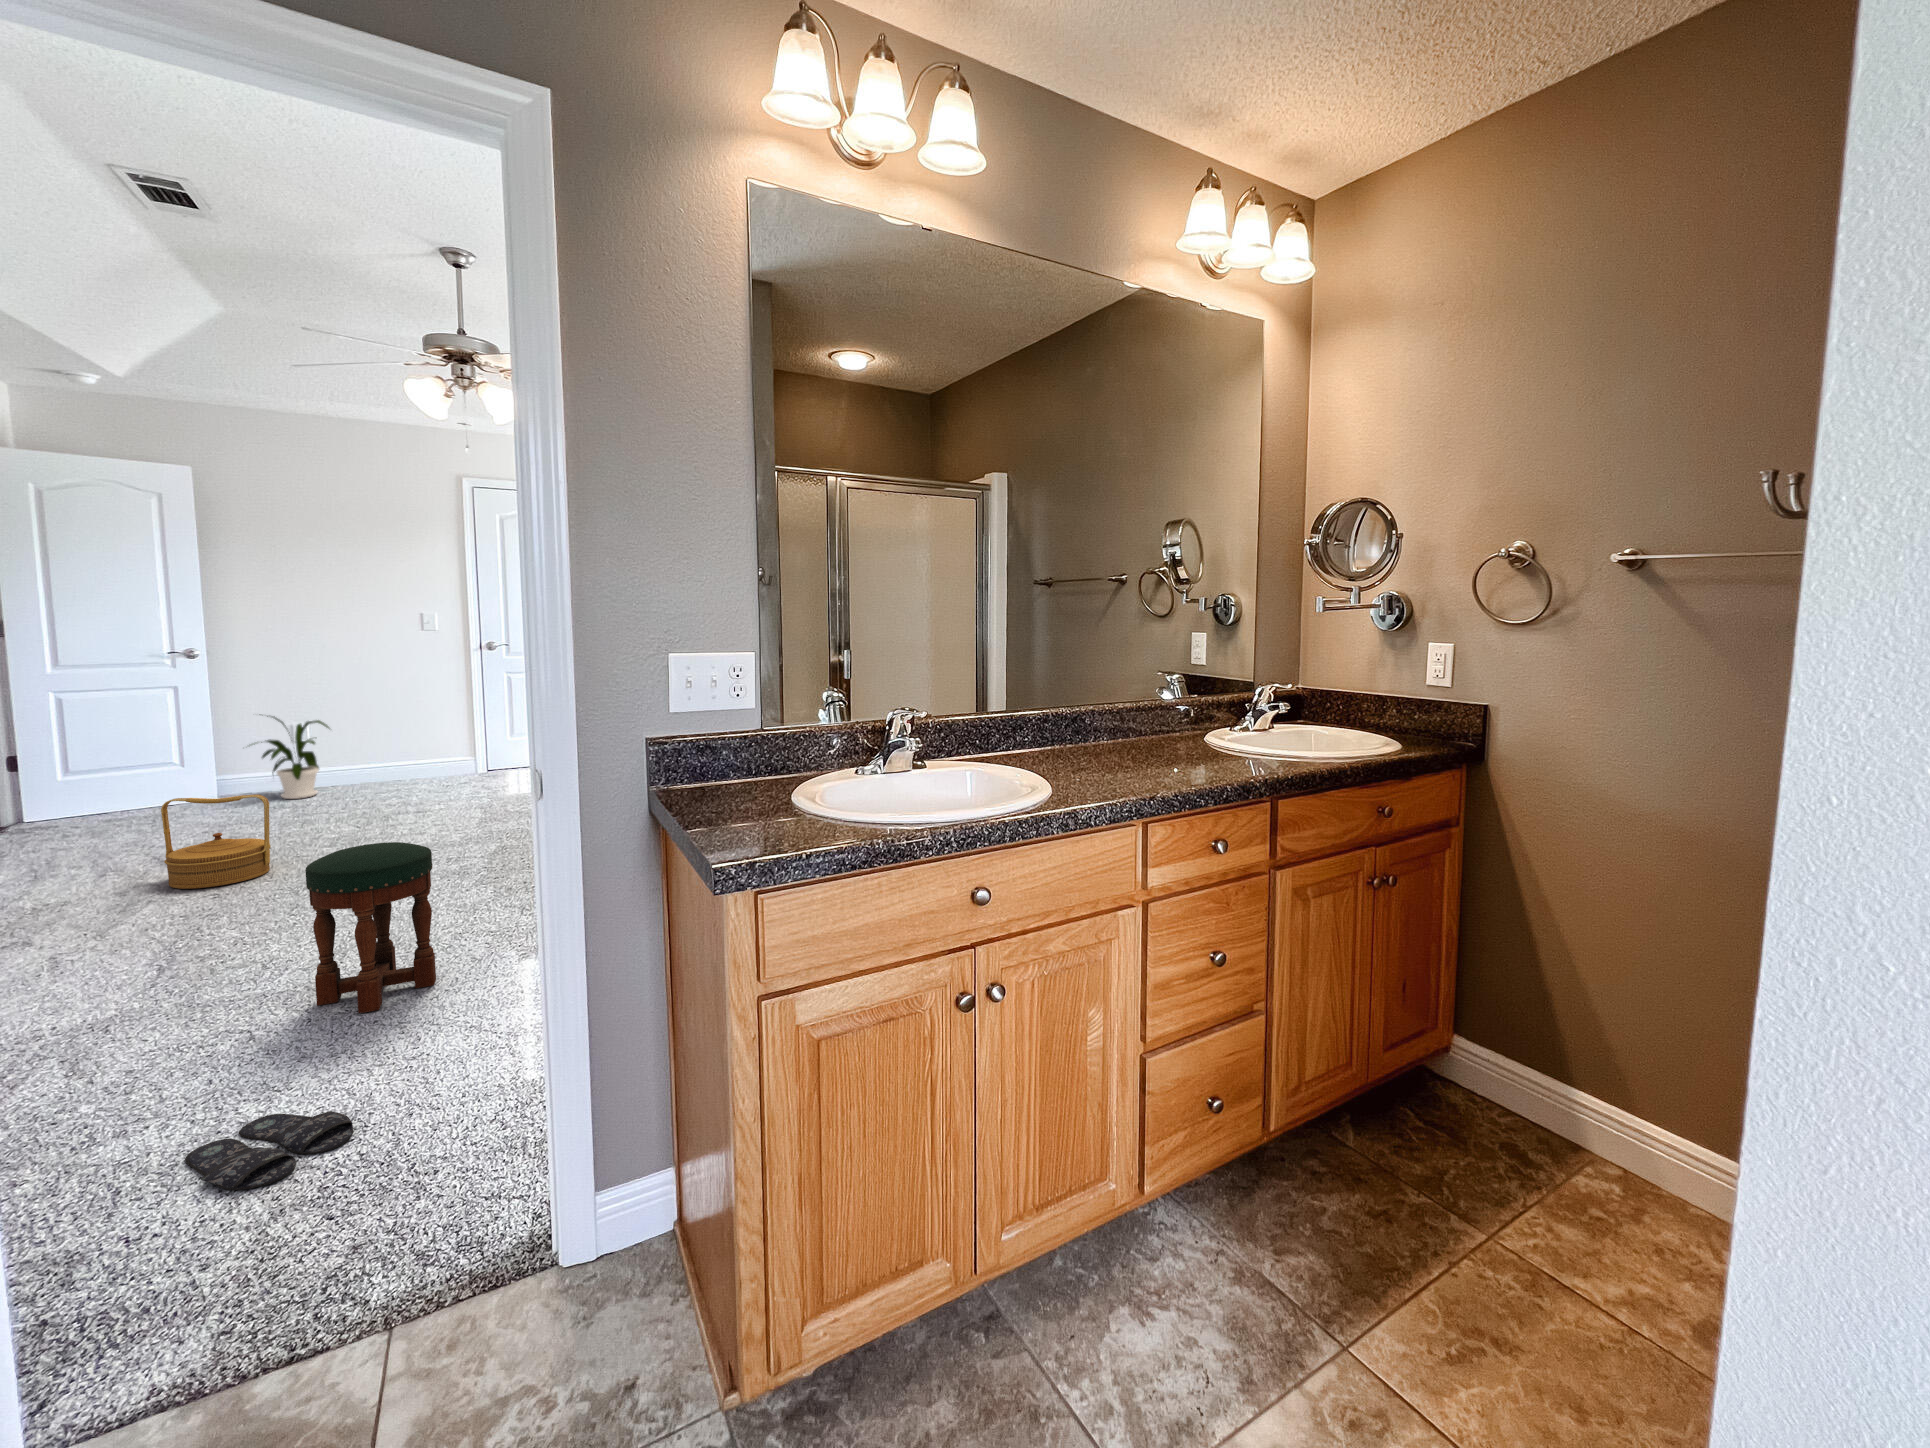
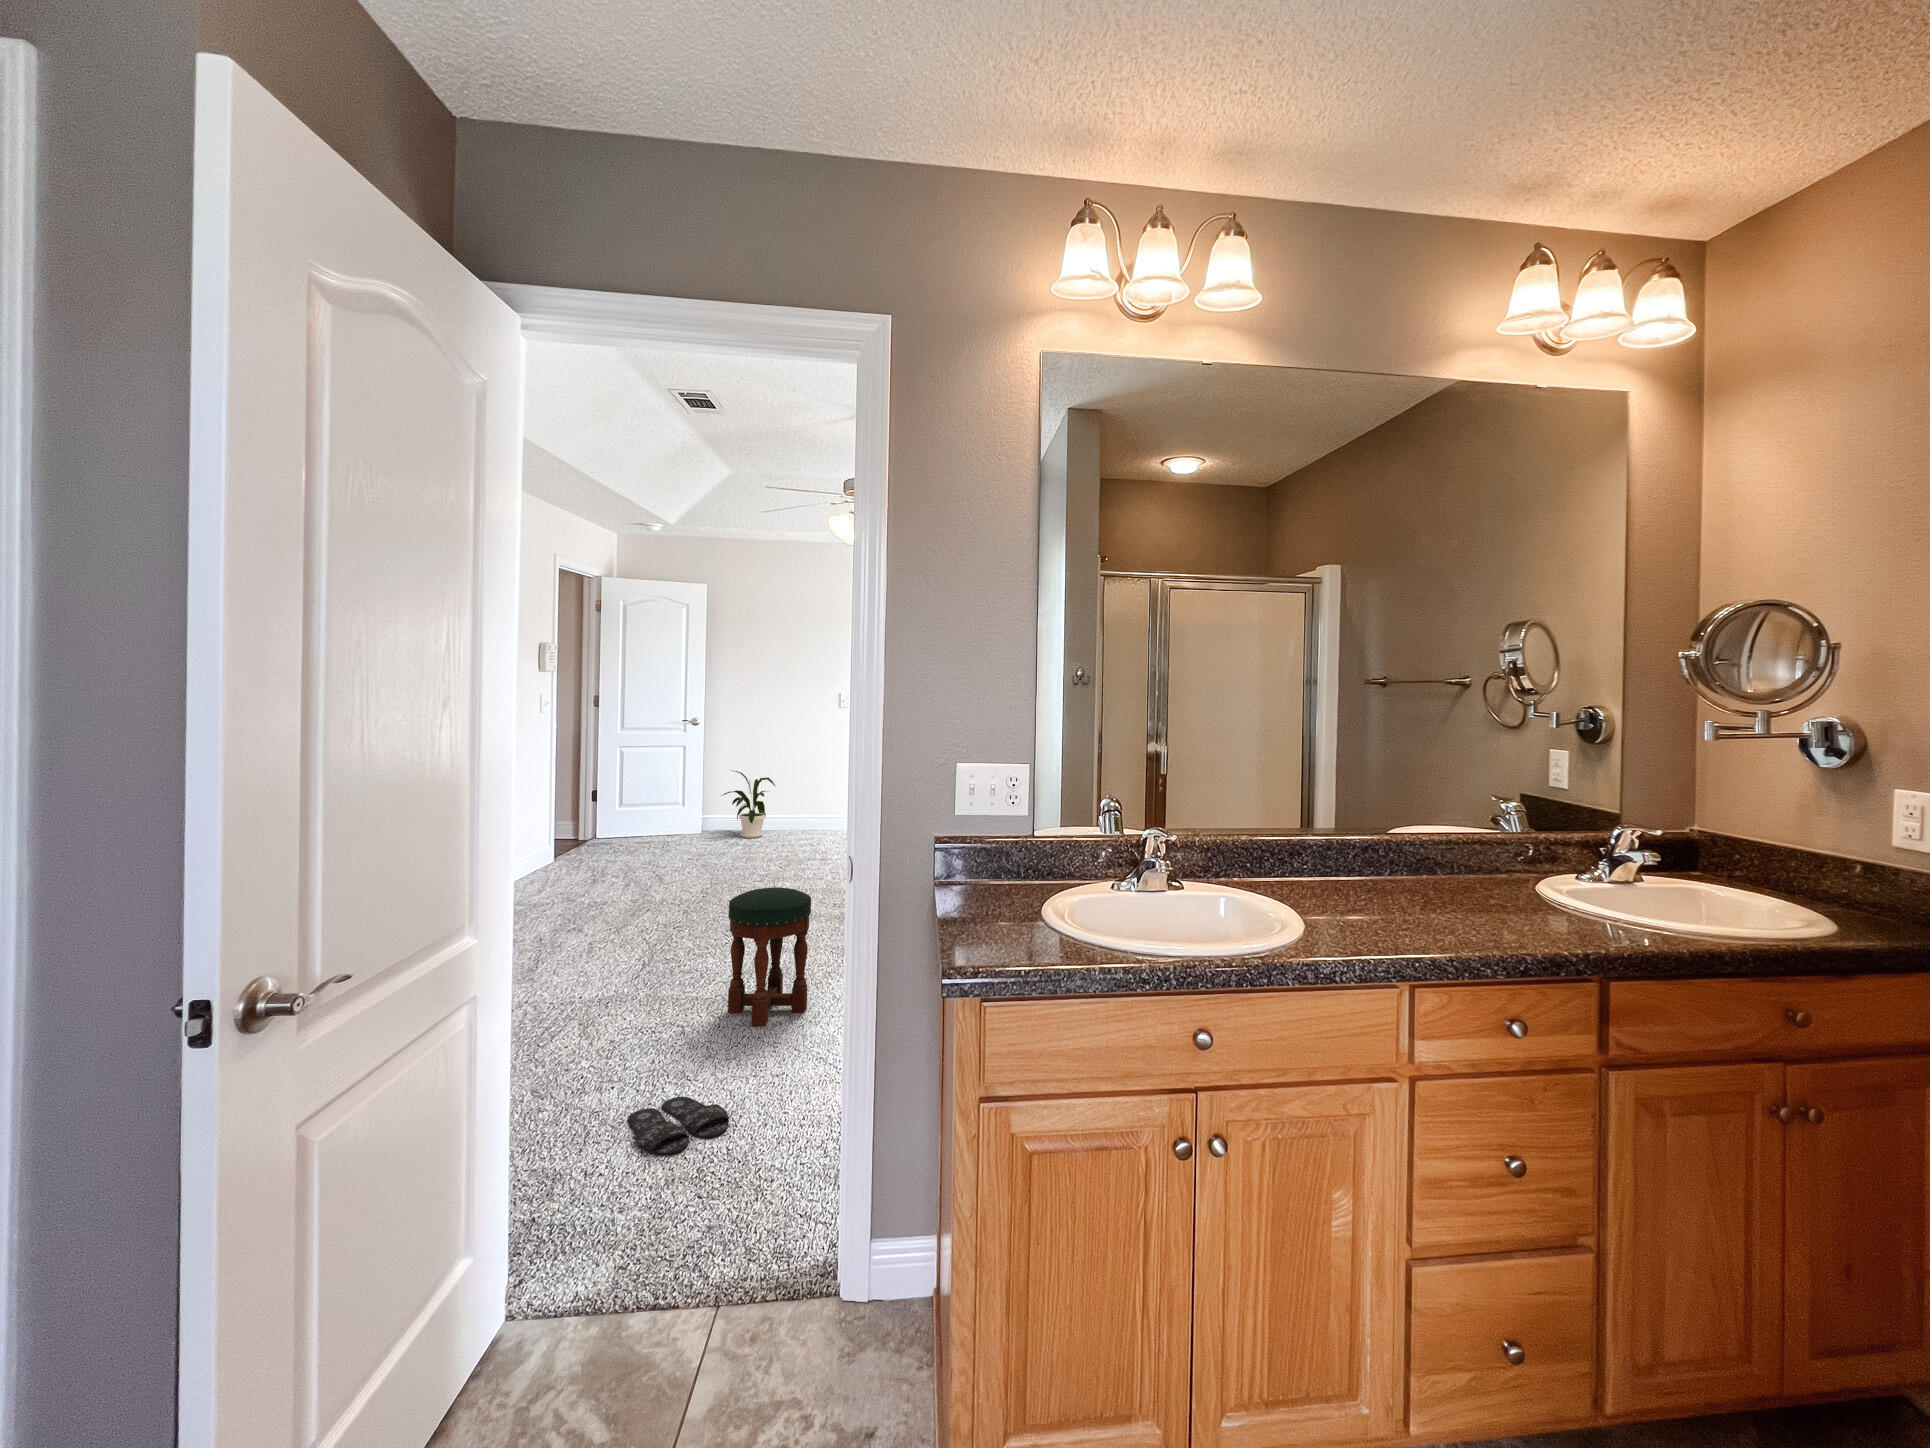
basket: present [161,795,271,889] -> none [663,833,726,902]

